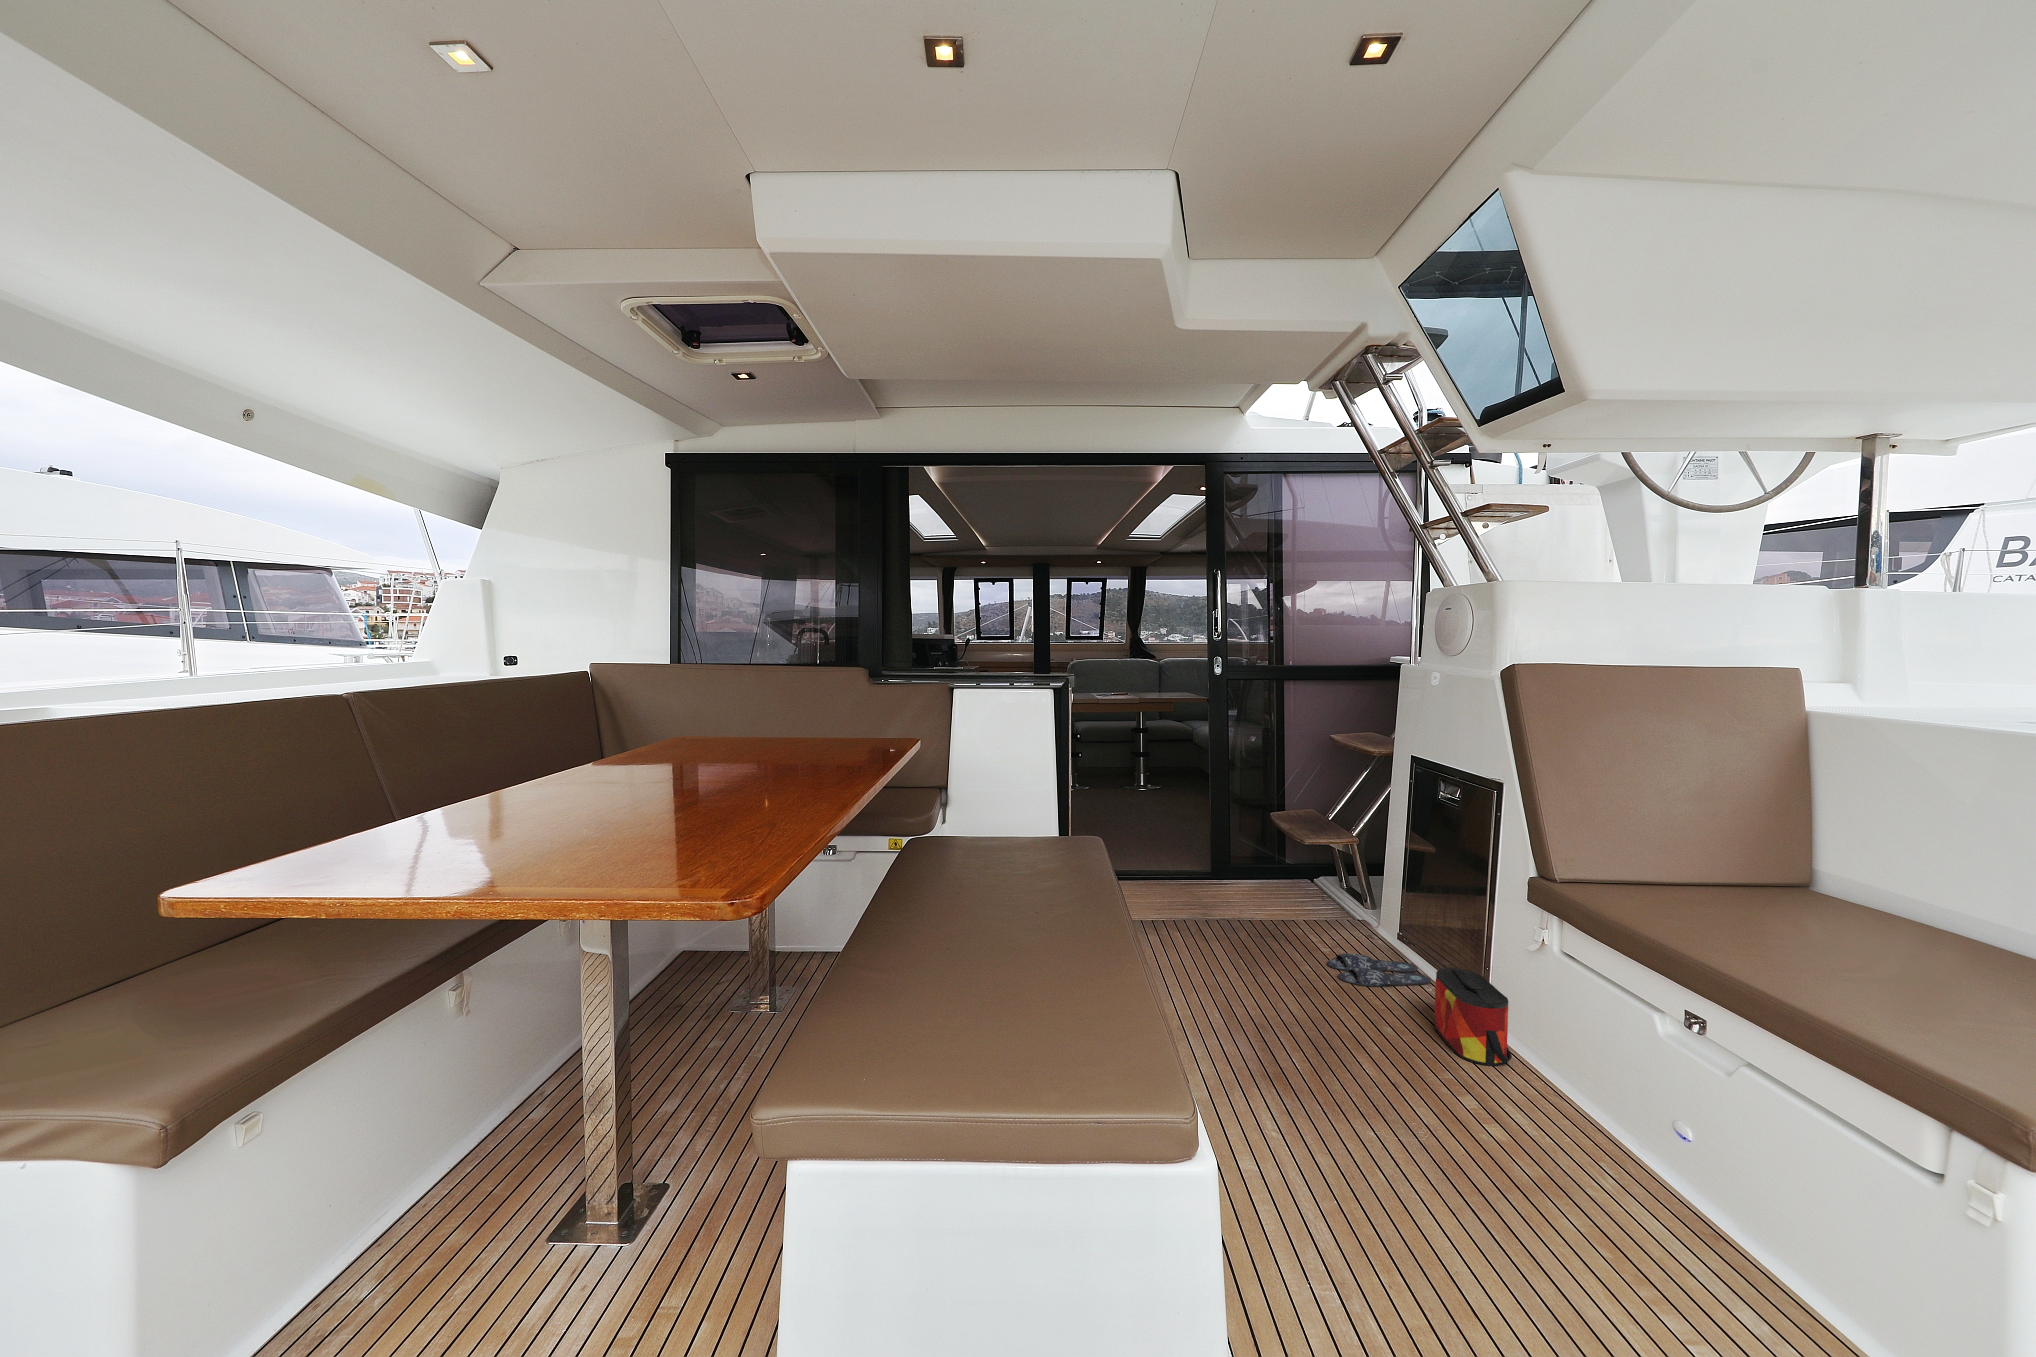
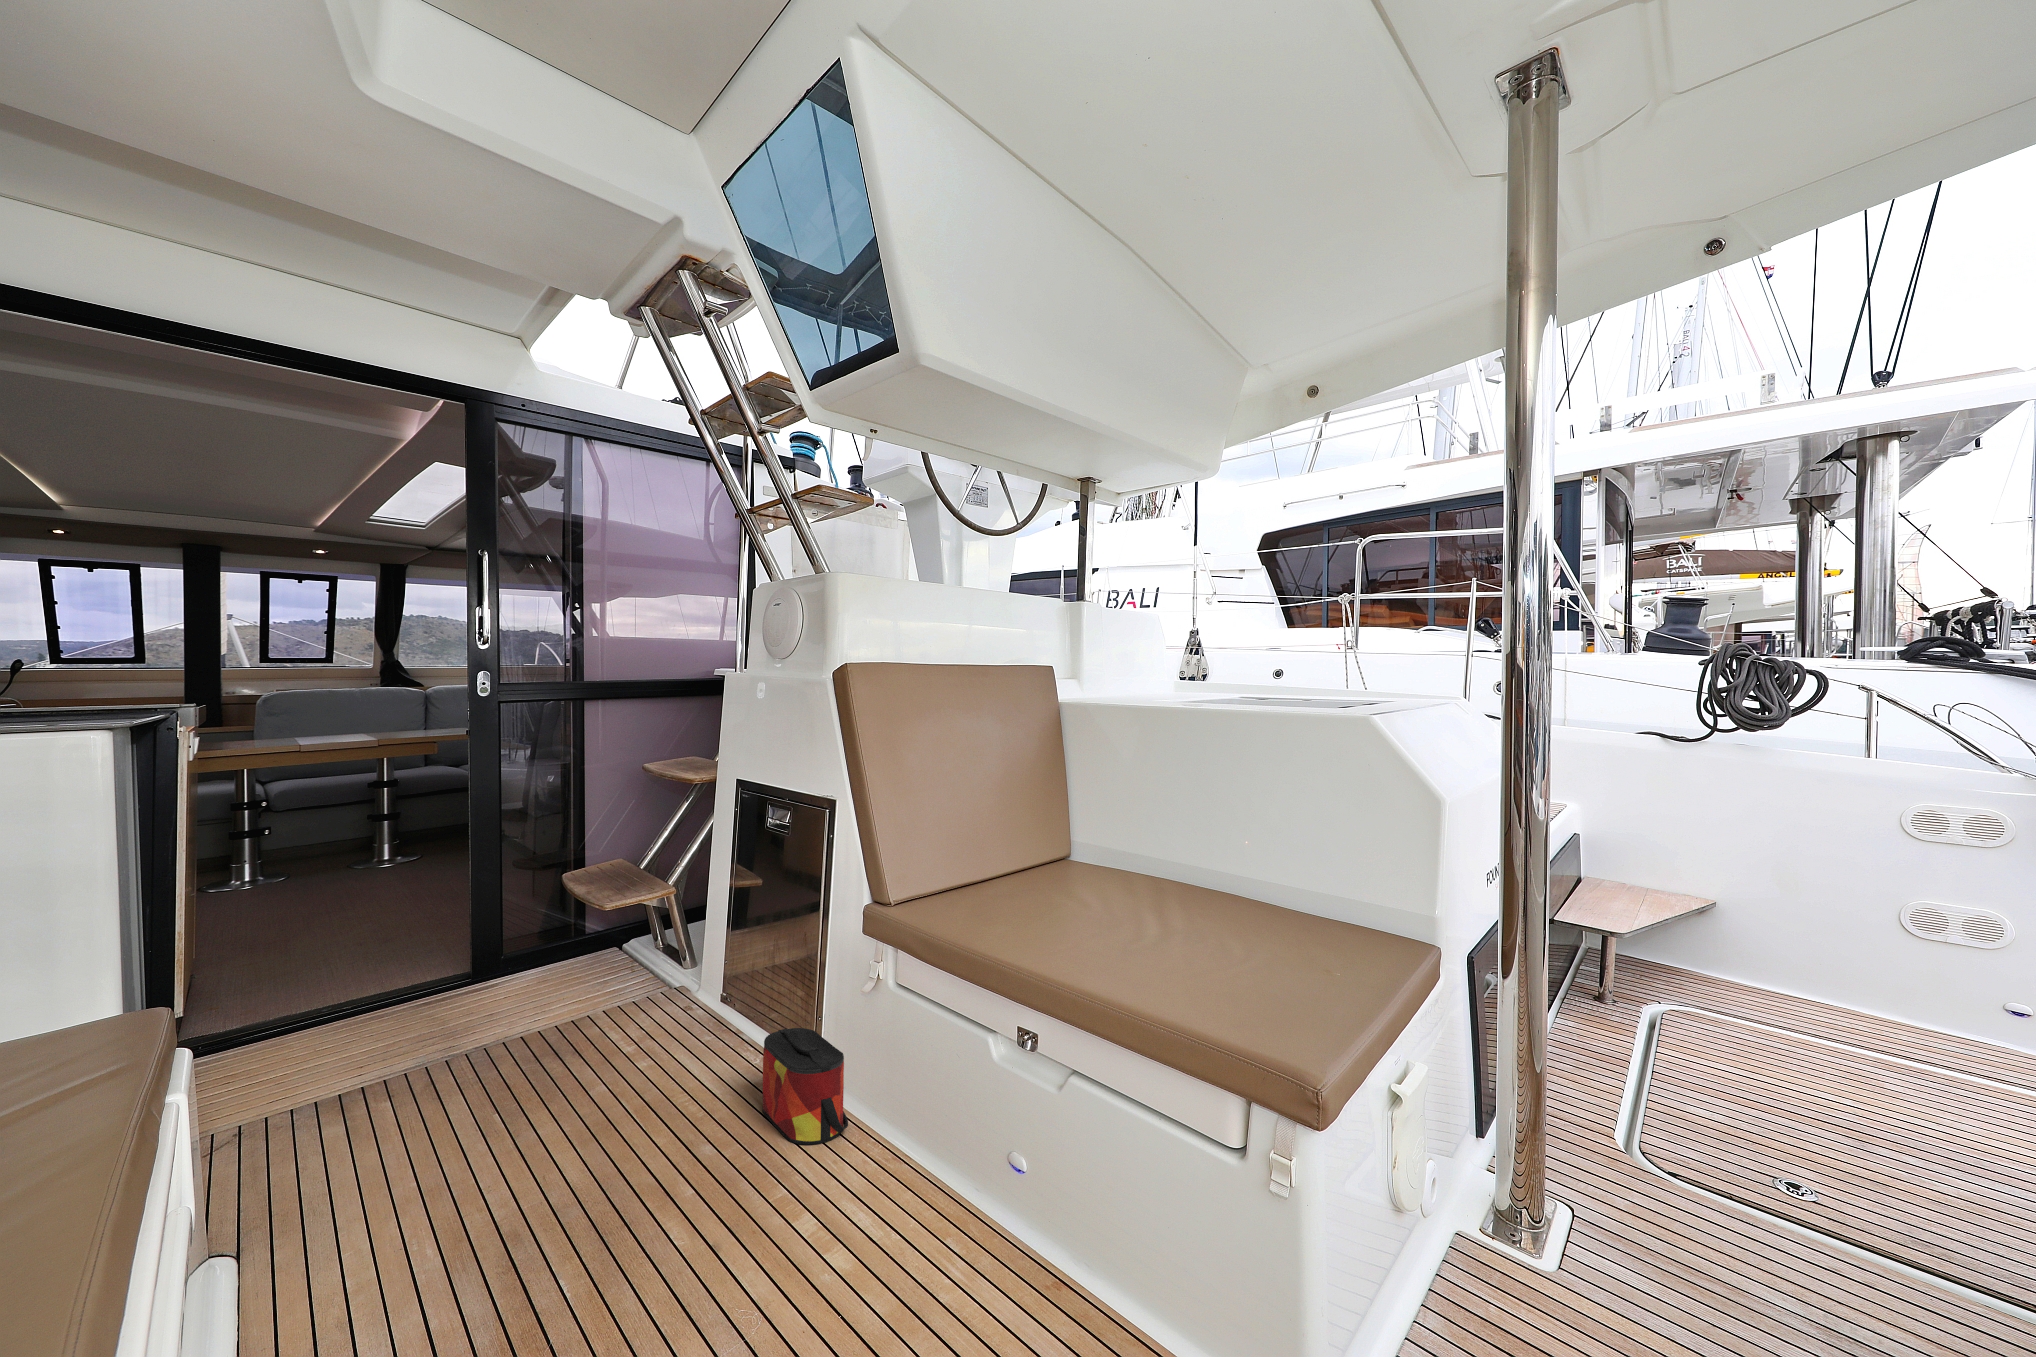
slippers: present [1327,953,1431,986] -> none [631,1031,758,1079]

